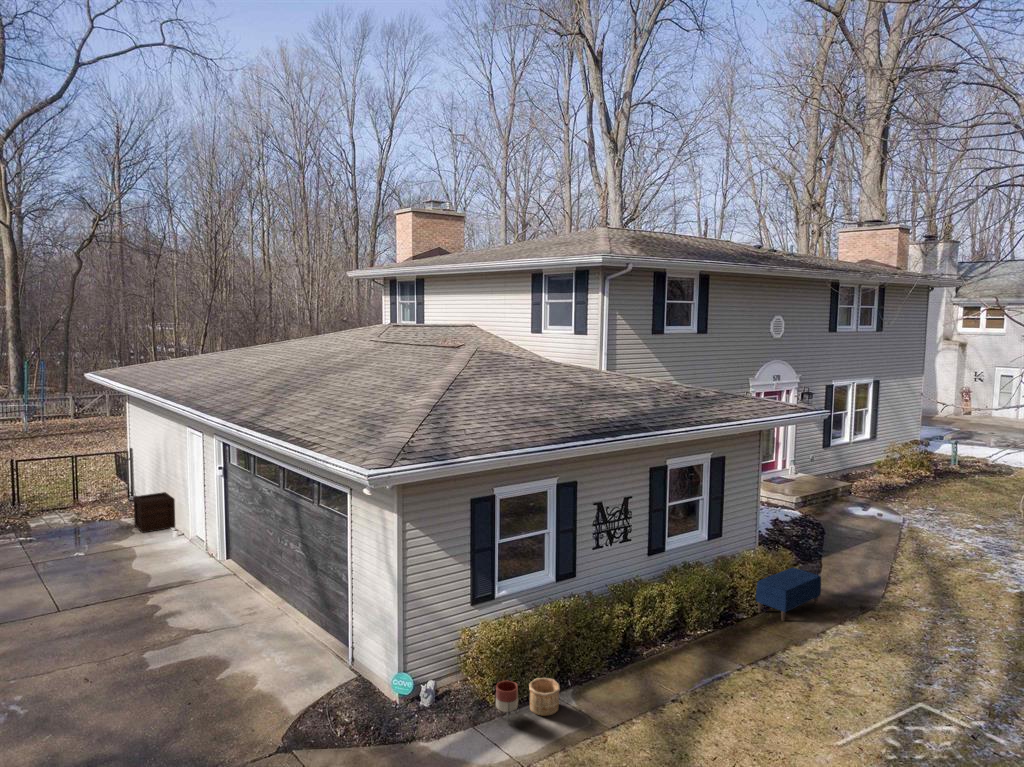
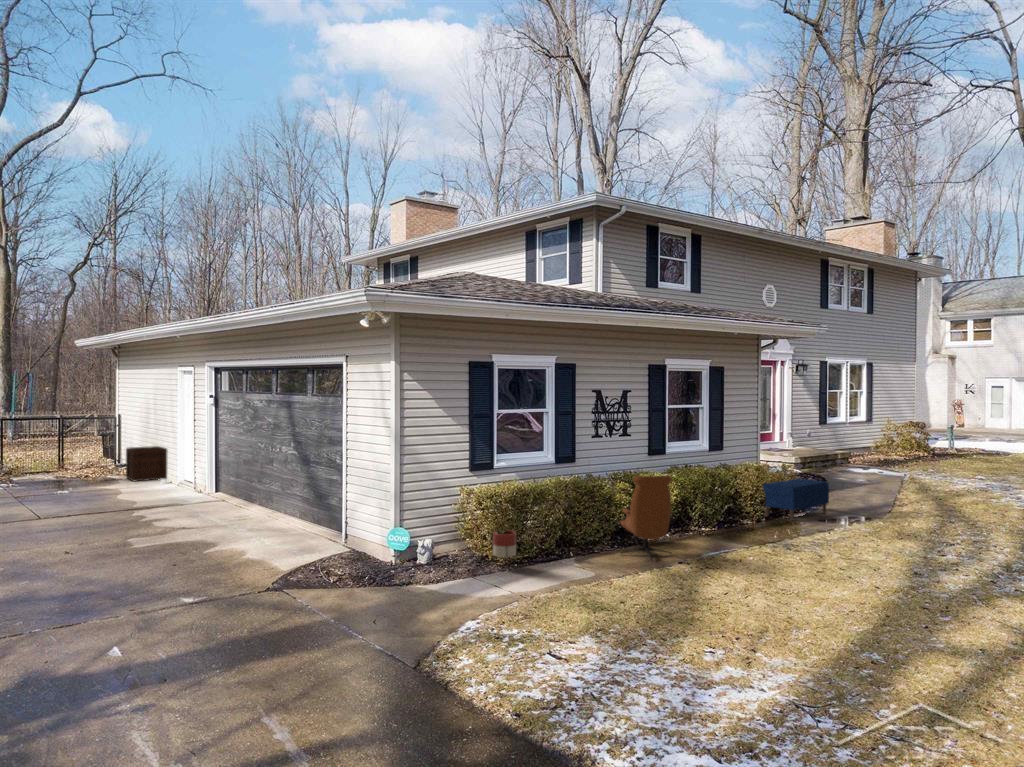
lounge chair: none [615,629,667,706] -> present [621,476,672,560]
wooden bucket: present [529,678,560,716] -> none [528,533,561,566]

